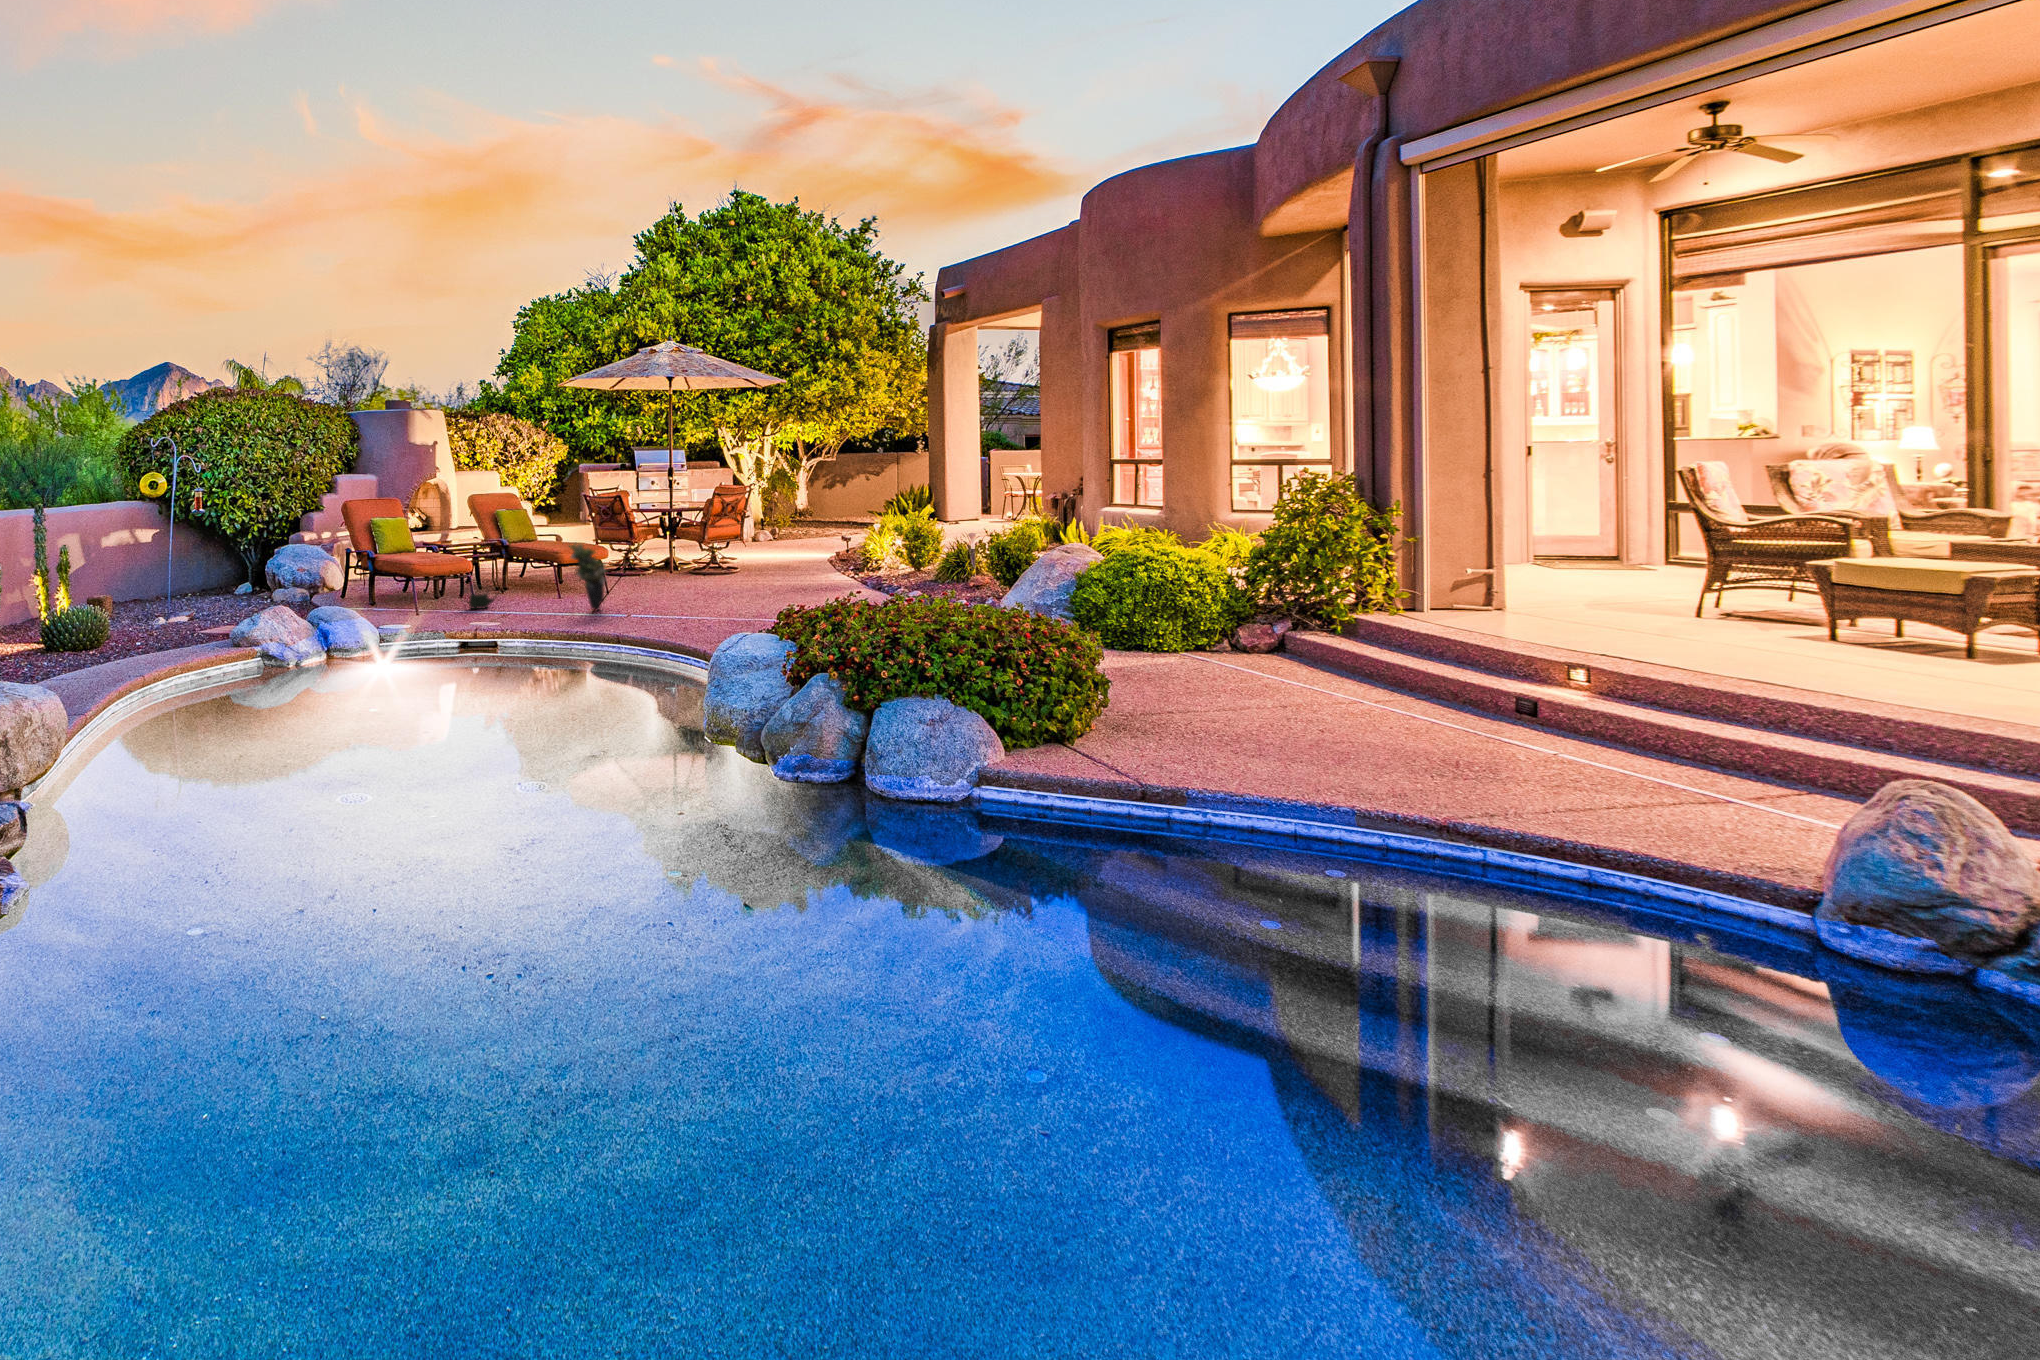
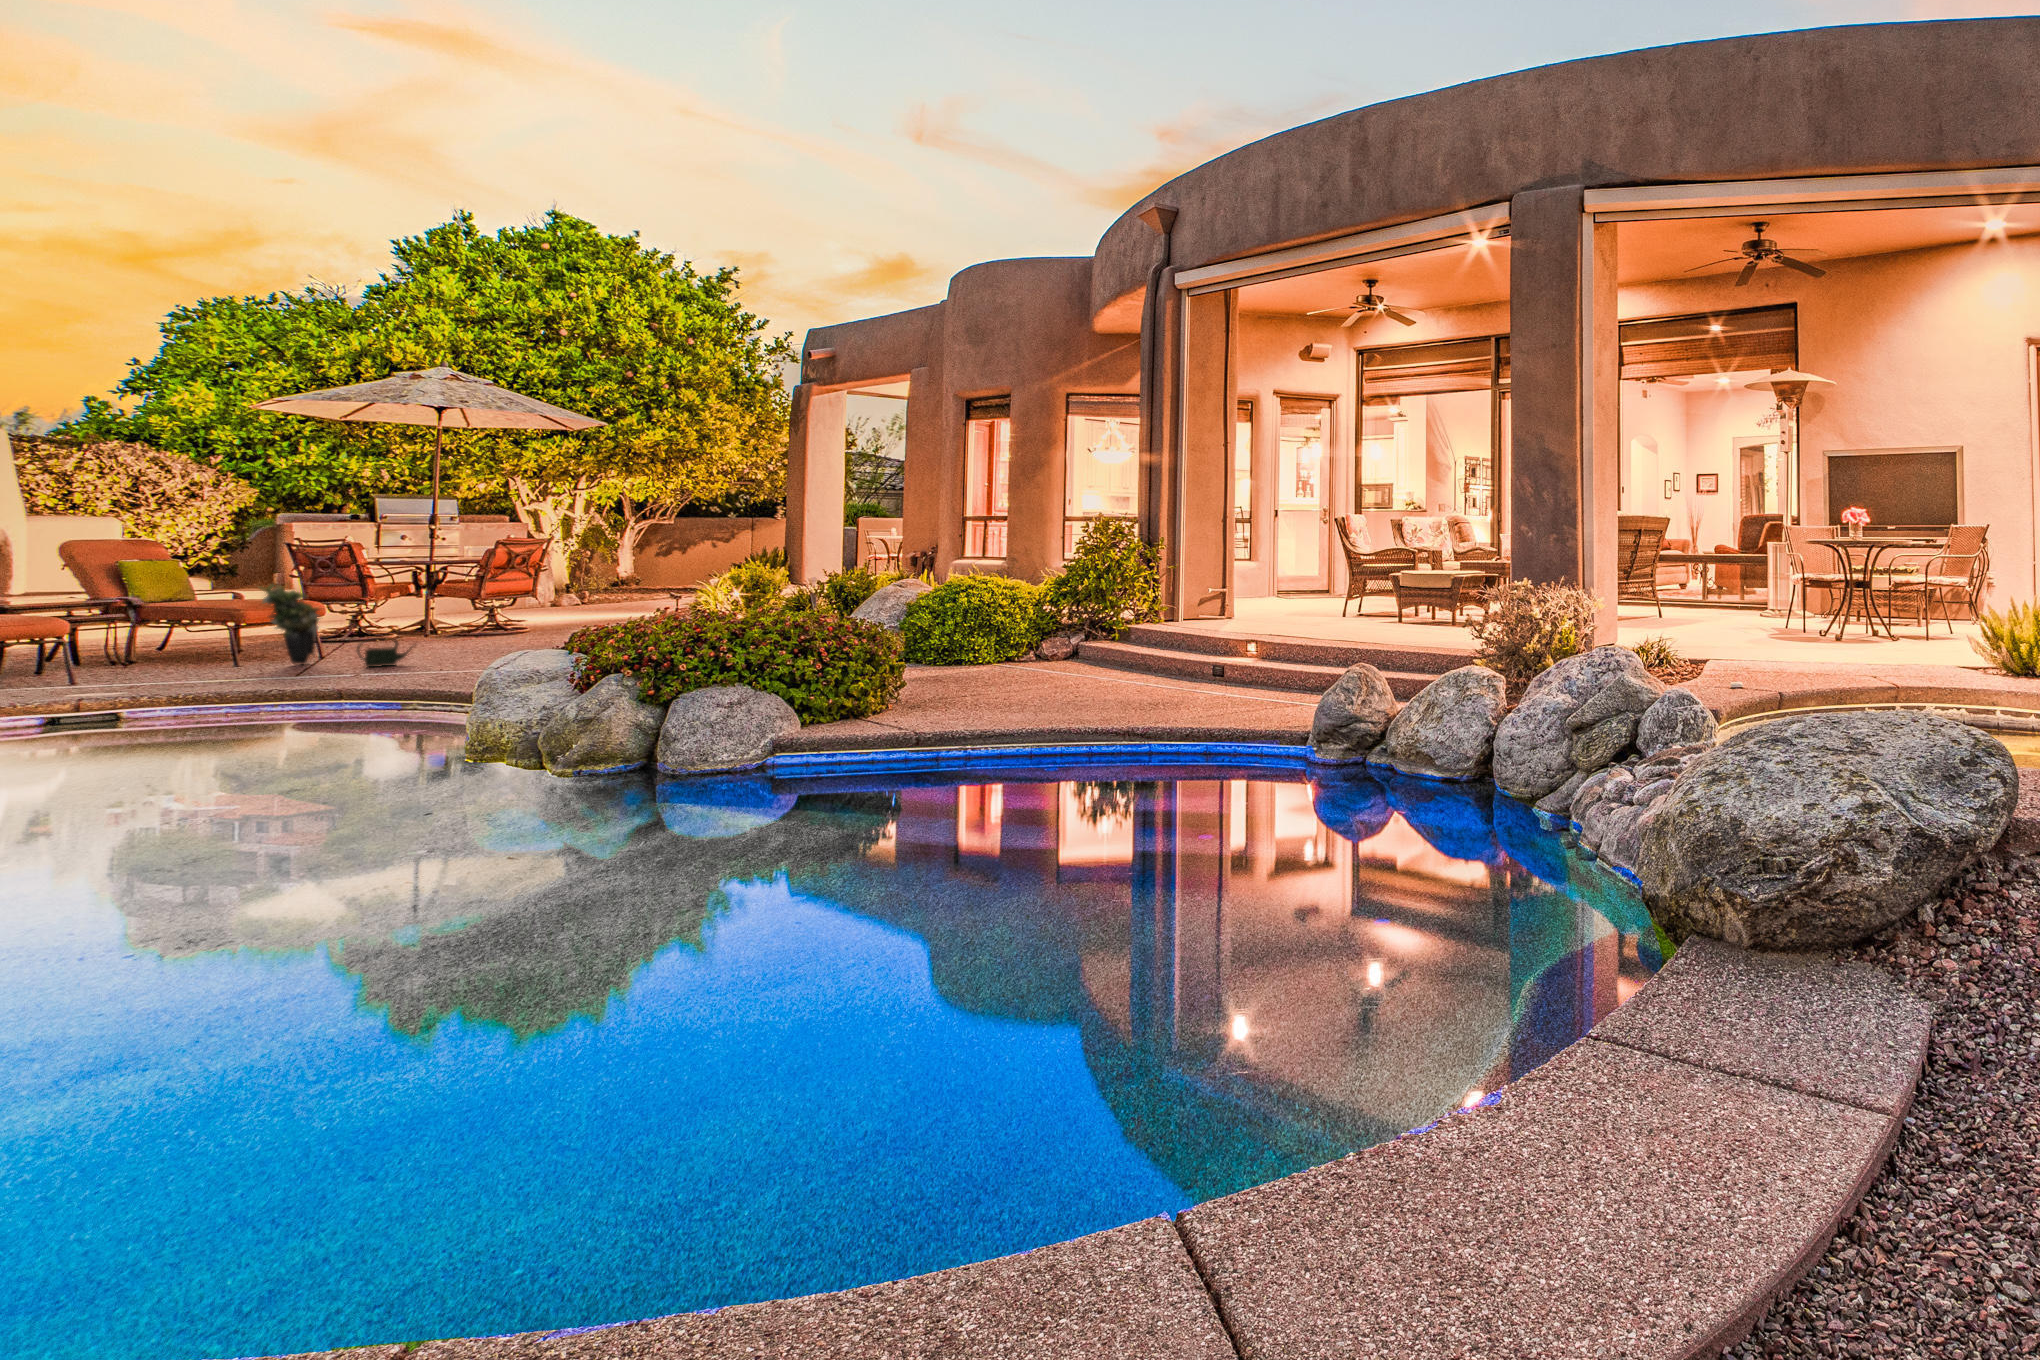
watering can: present [468,589,499,609] -> present [357,640,416,667]

